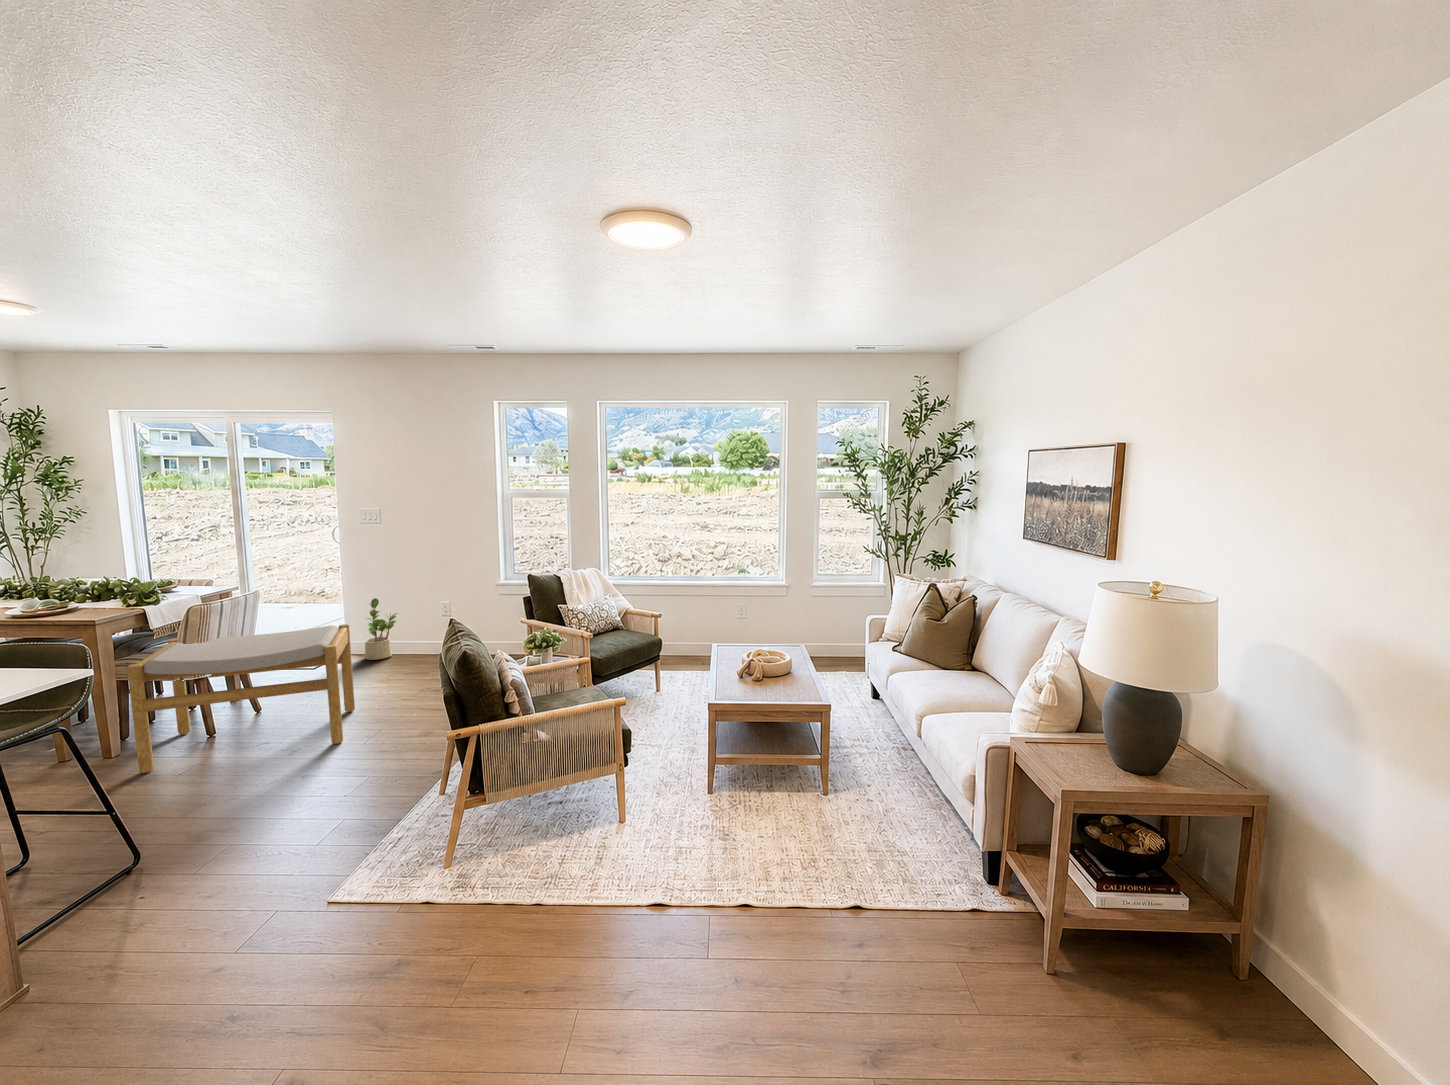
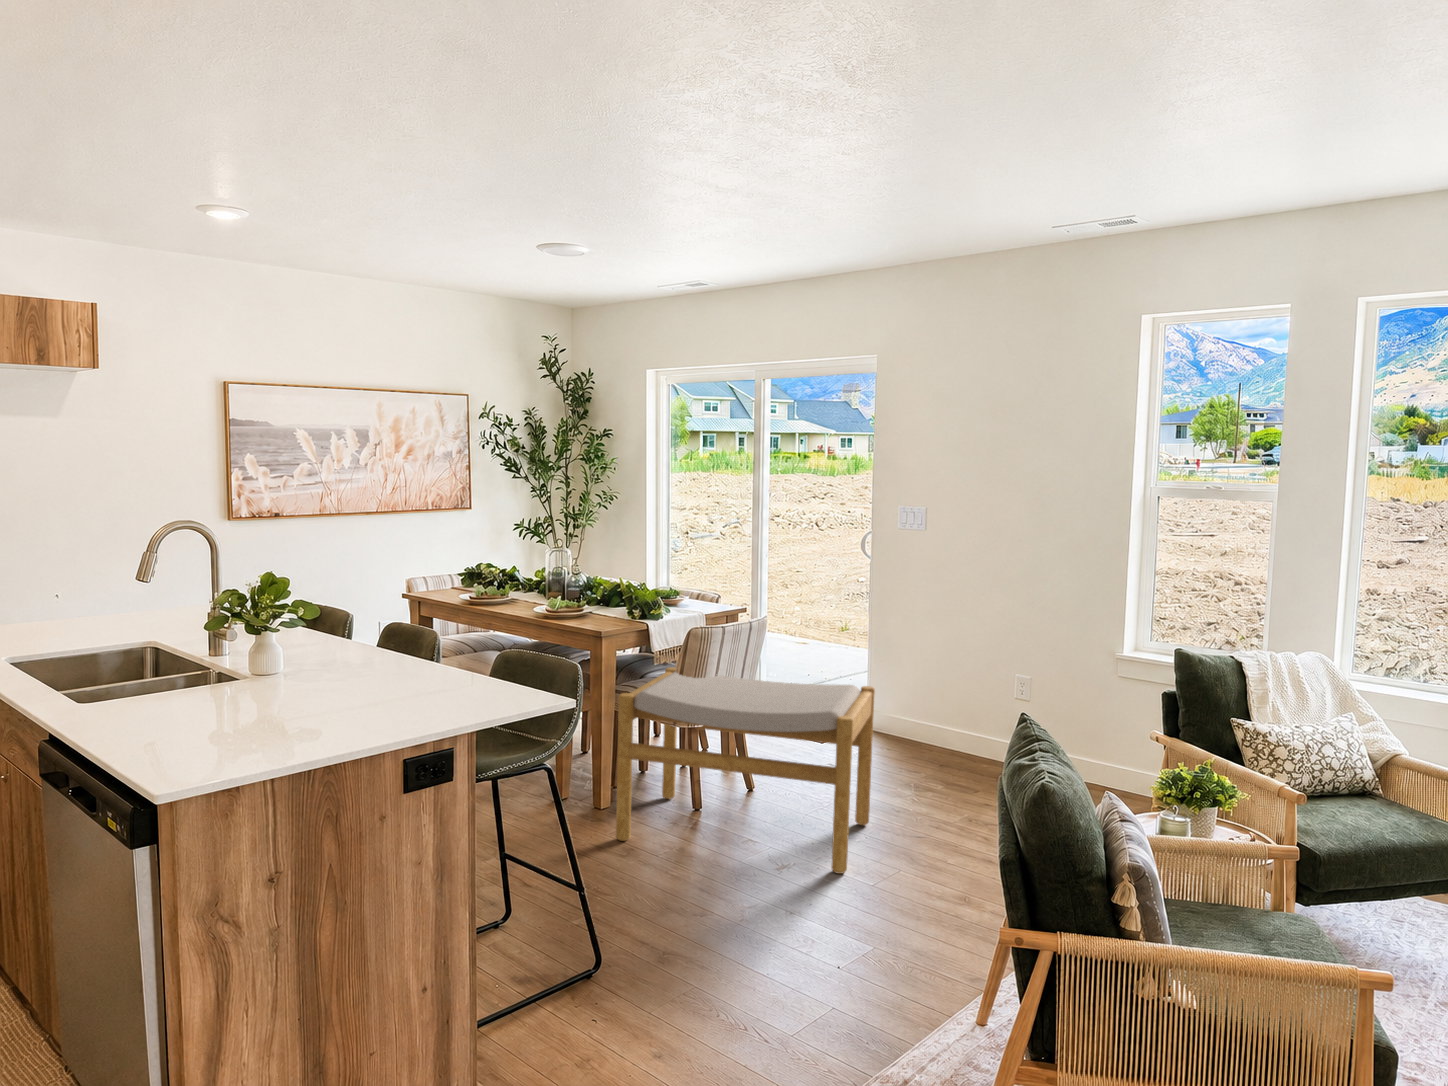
potted plant: present [365,598,397,660] -> none [892,652,946,750]

